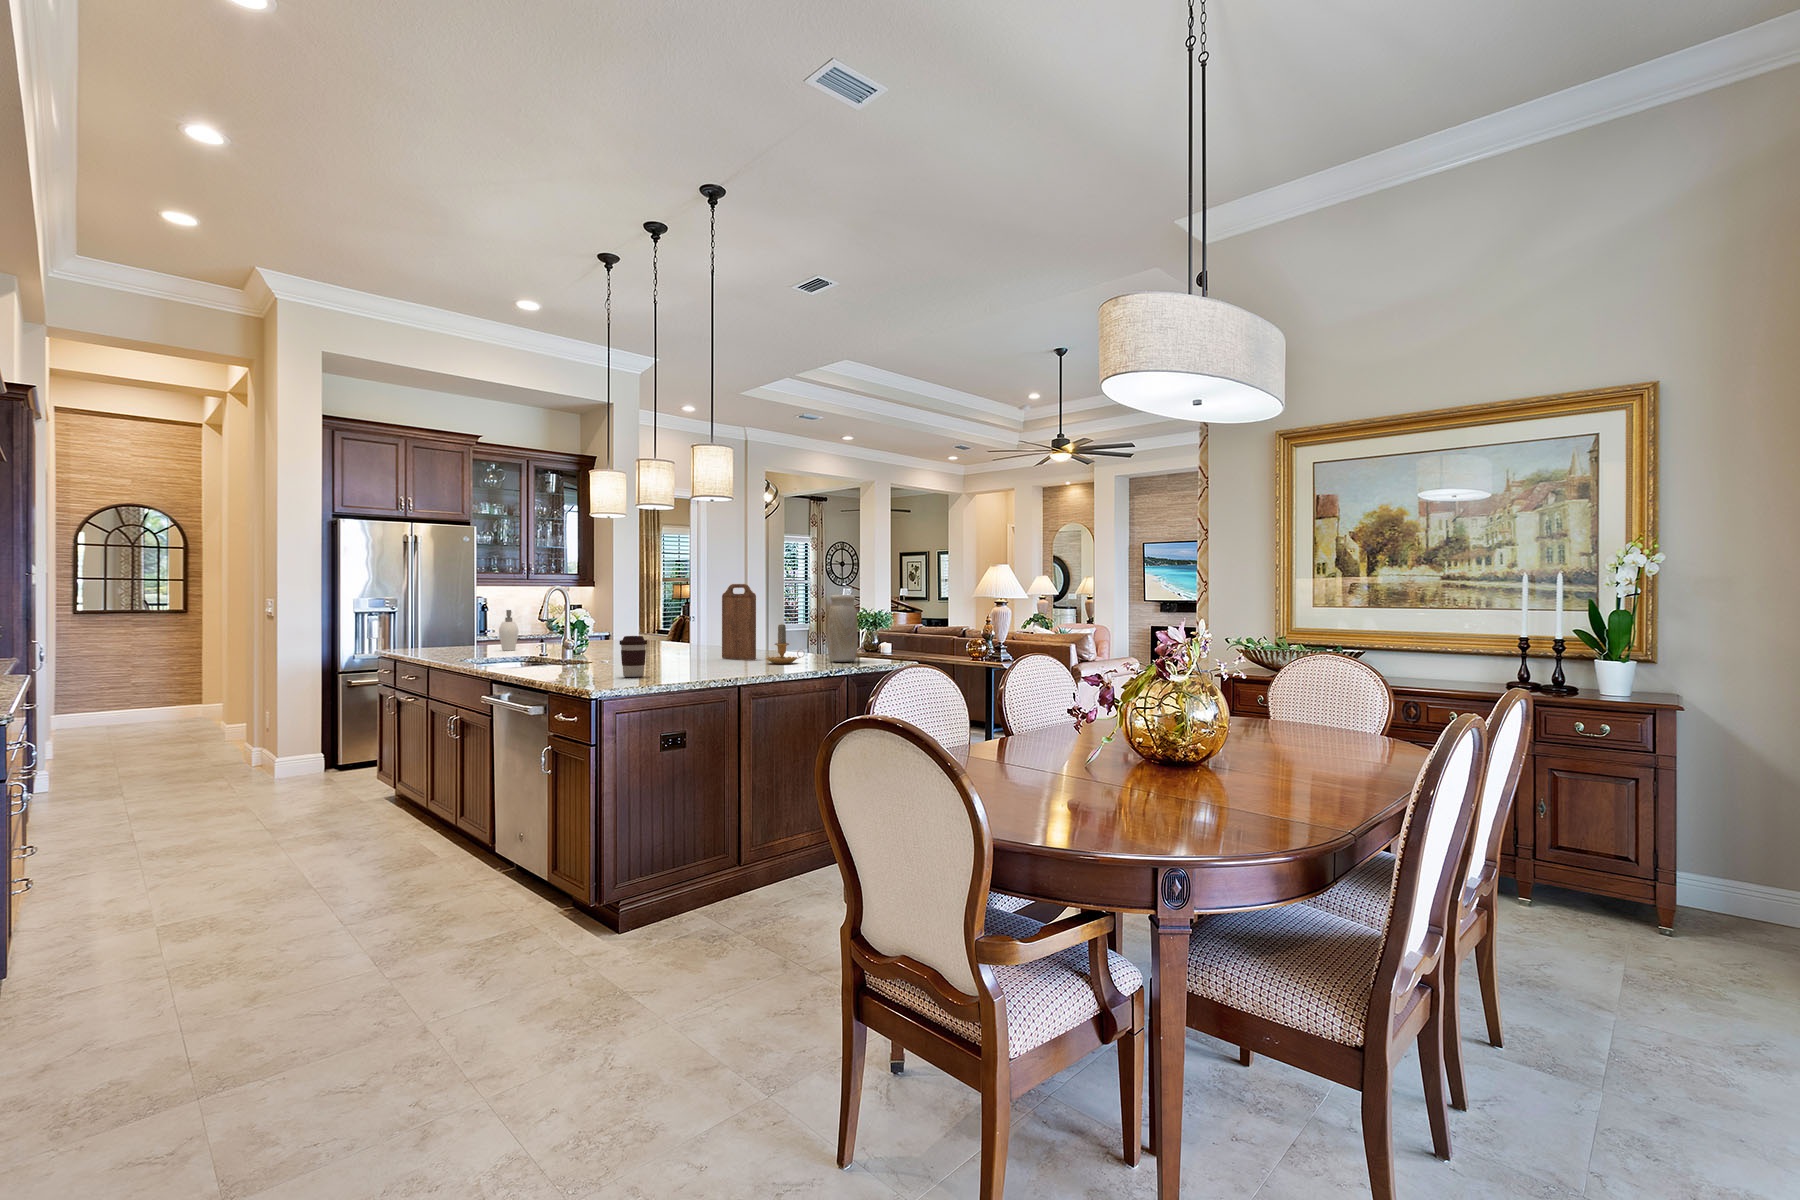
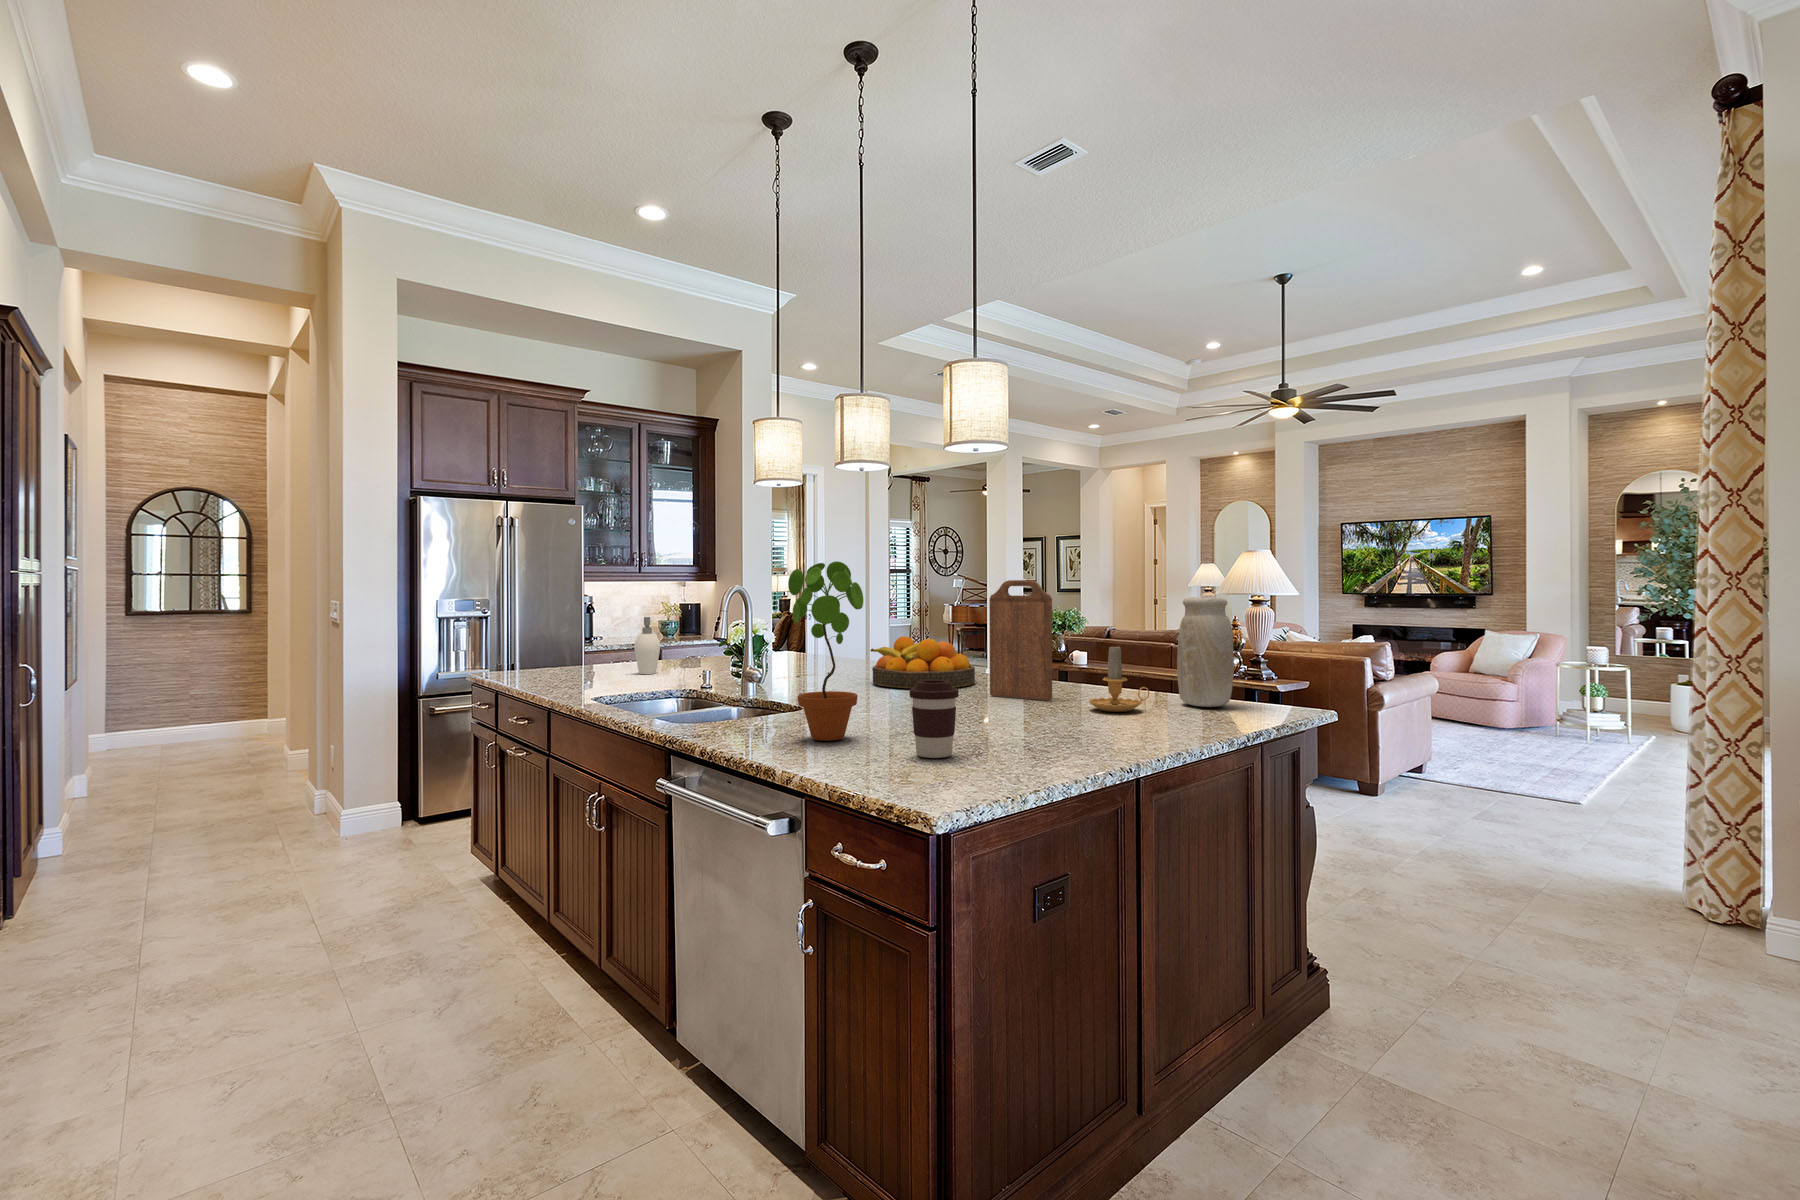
potted plant: none [563,571,606,673] -> present [788,561,863,741]
fruit bowl: none [657,623,728,656] -> present [870,636,975,688]

